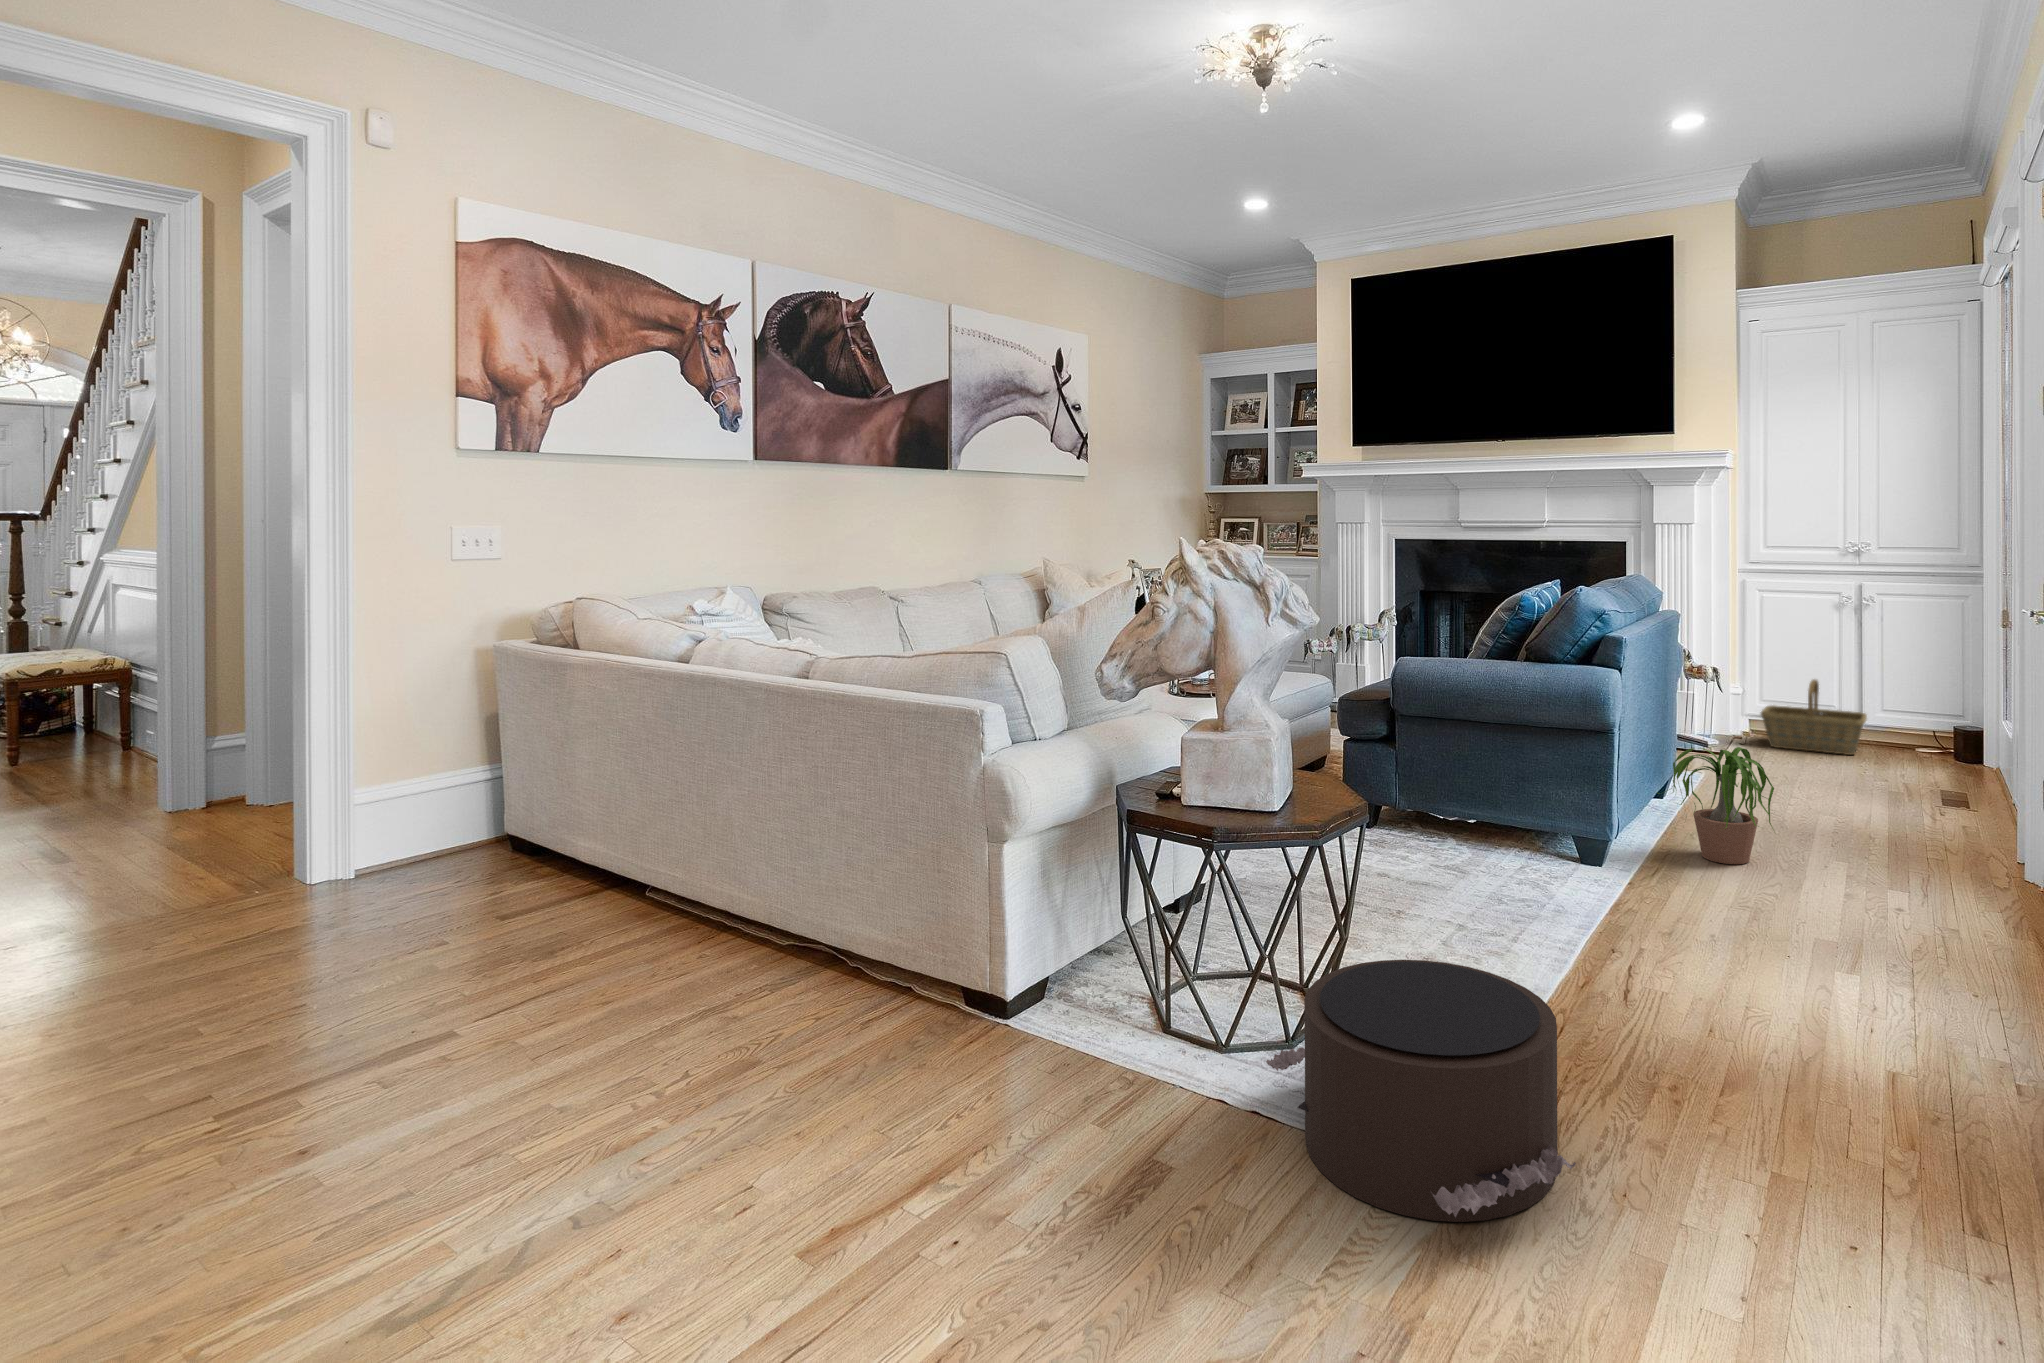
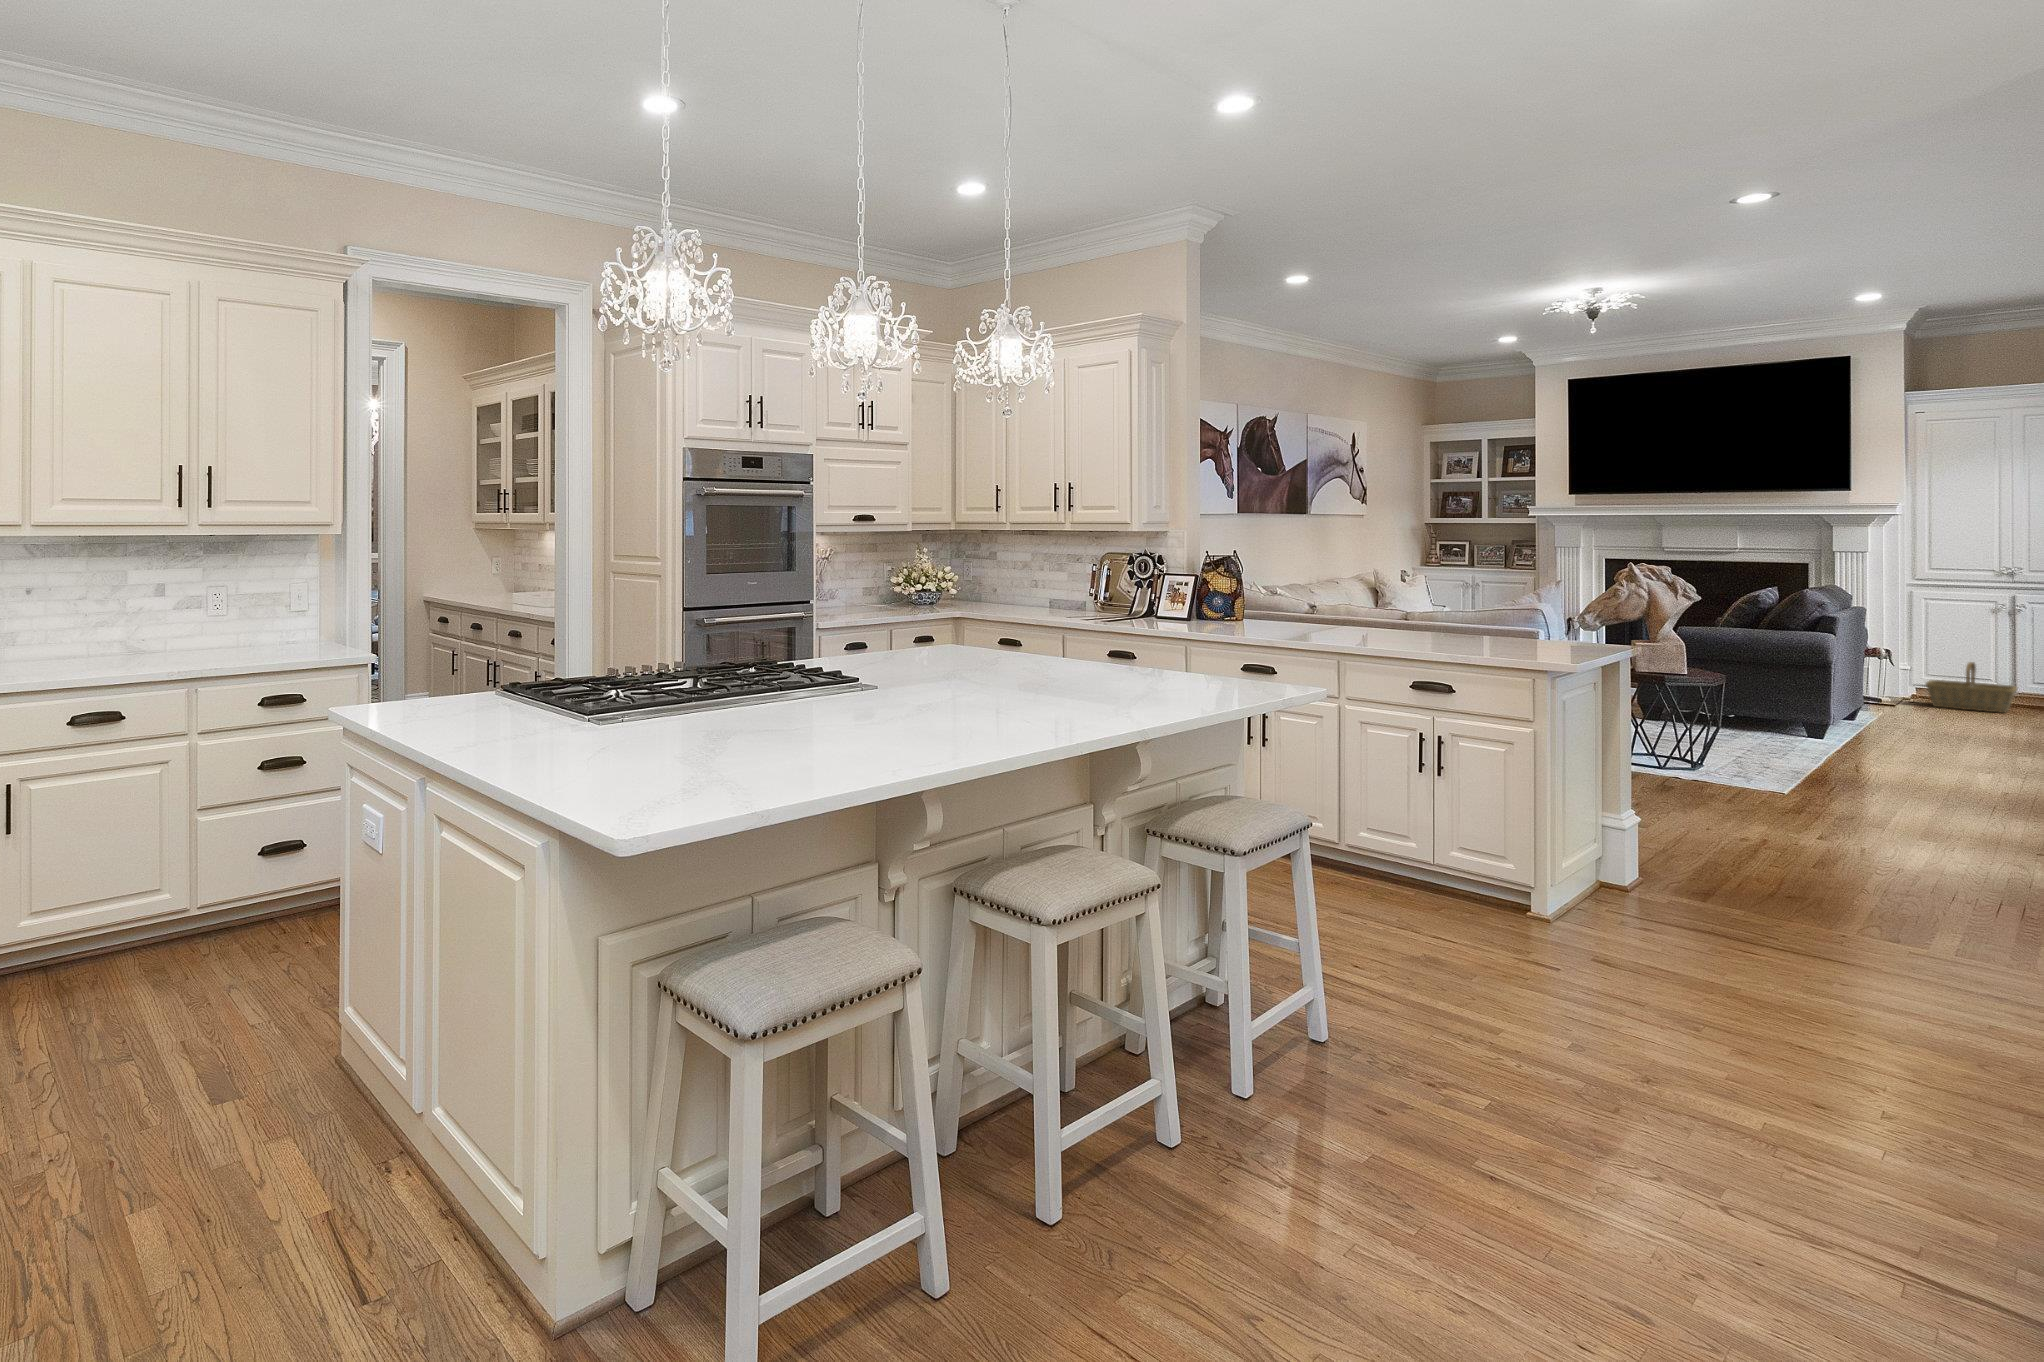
potted plant: present [1669,747,1774,864] -> none [1849,683,1939,746]
pouf: present [1266,960,1576,1222] -> none [1691,733,1851,803]

